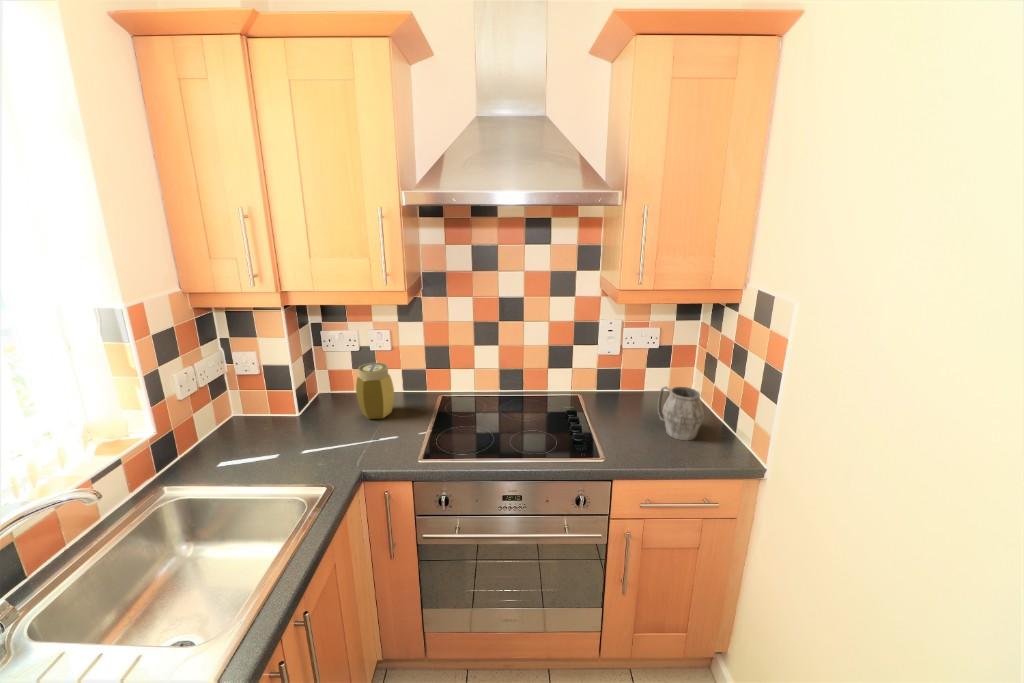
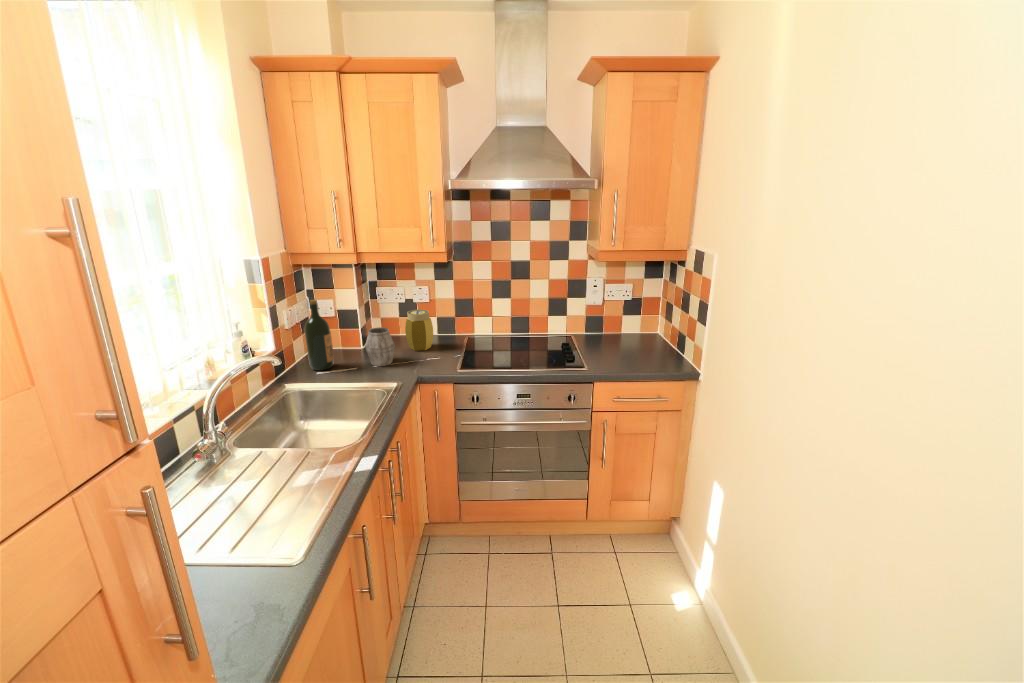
wine bottle: none [205,359,250,457] -> present [304,300,334,370]
mug: present [658,386,704,440] -> present [365,327,395,366]

